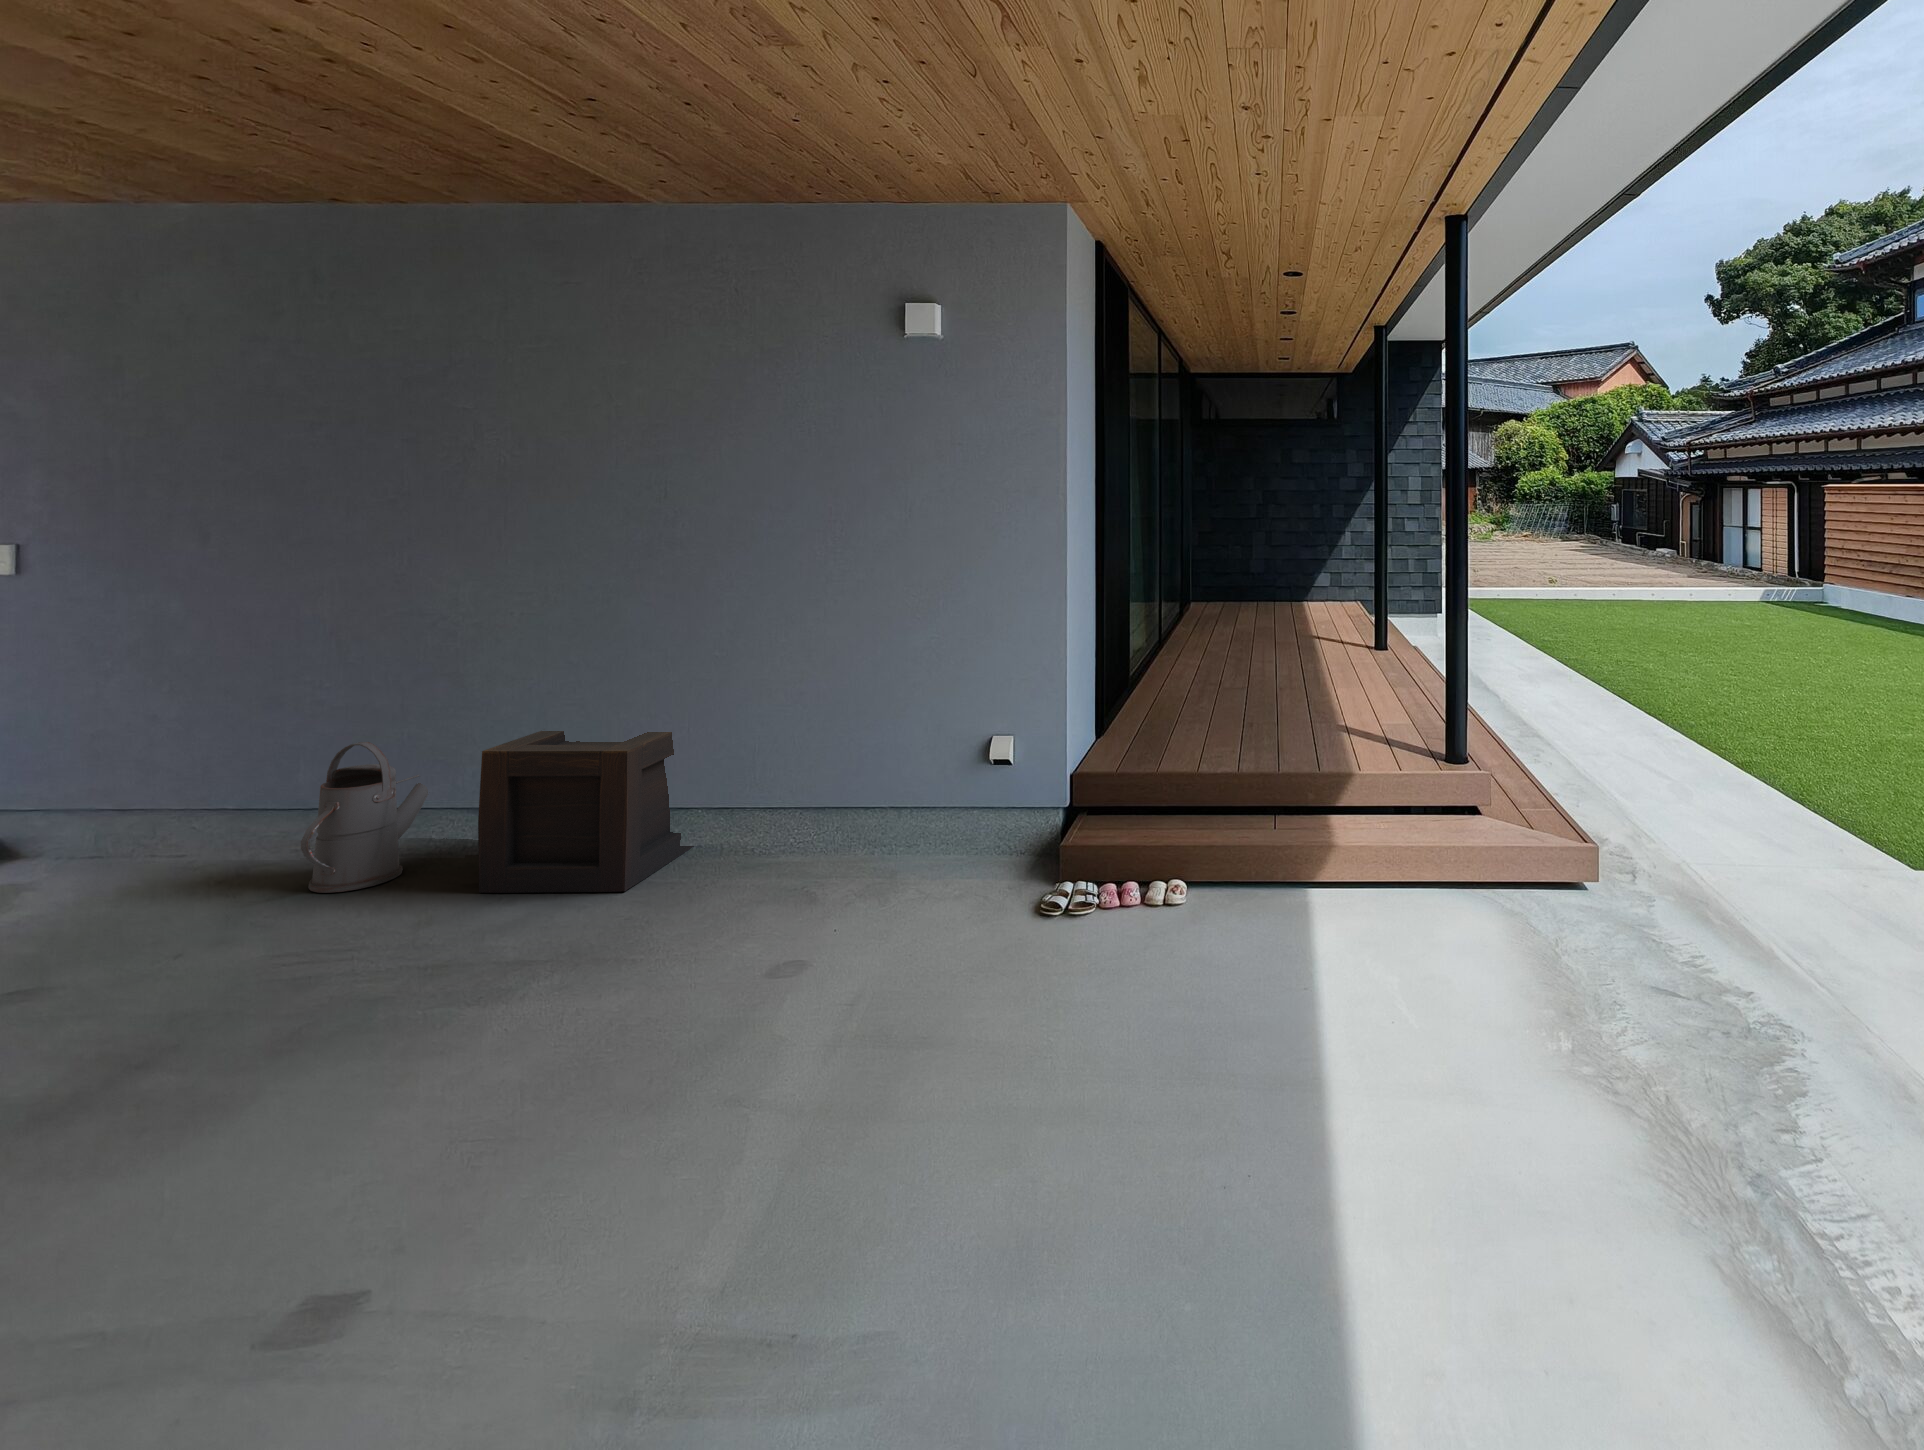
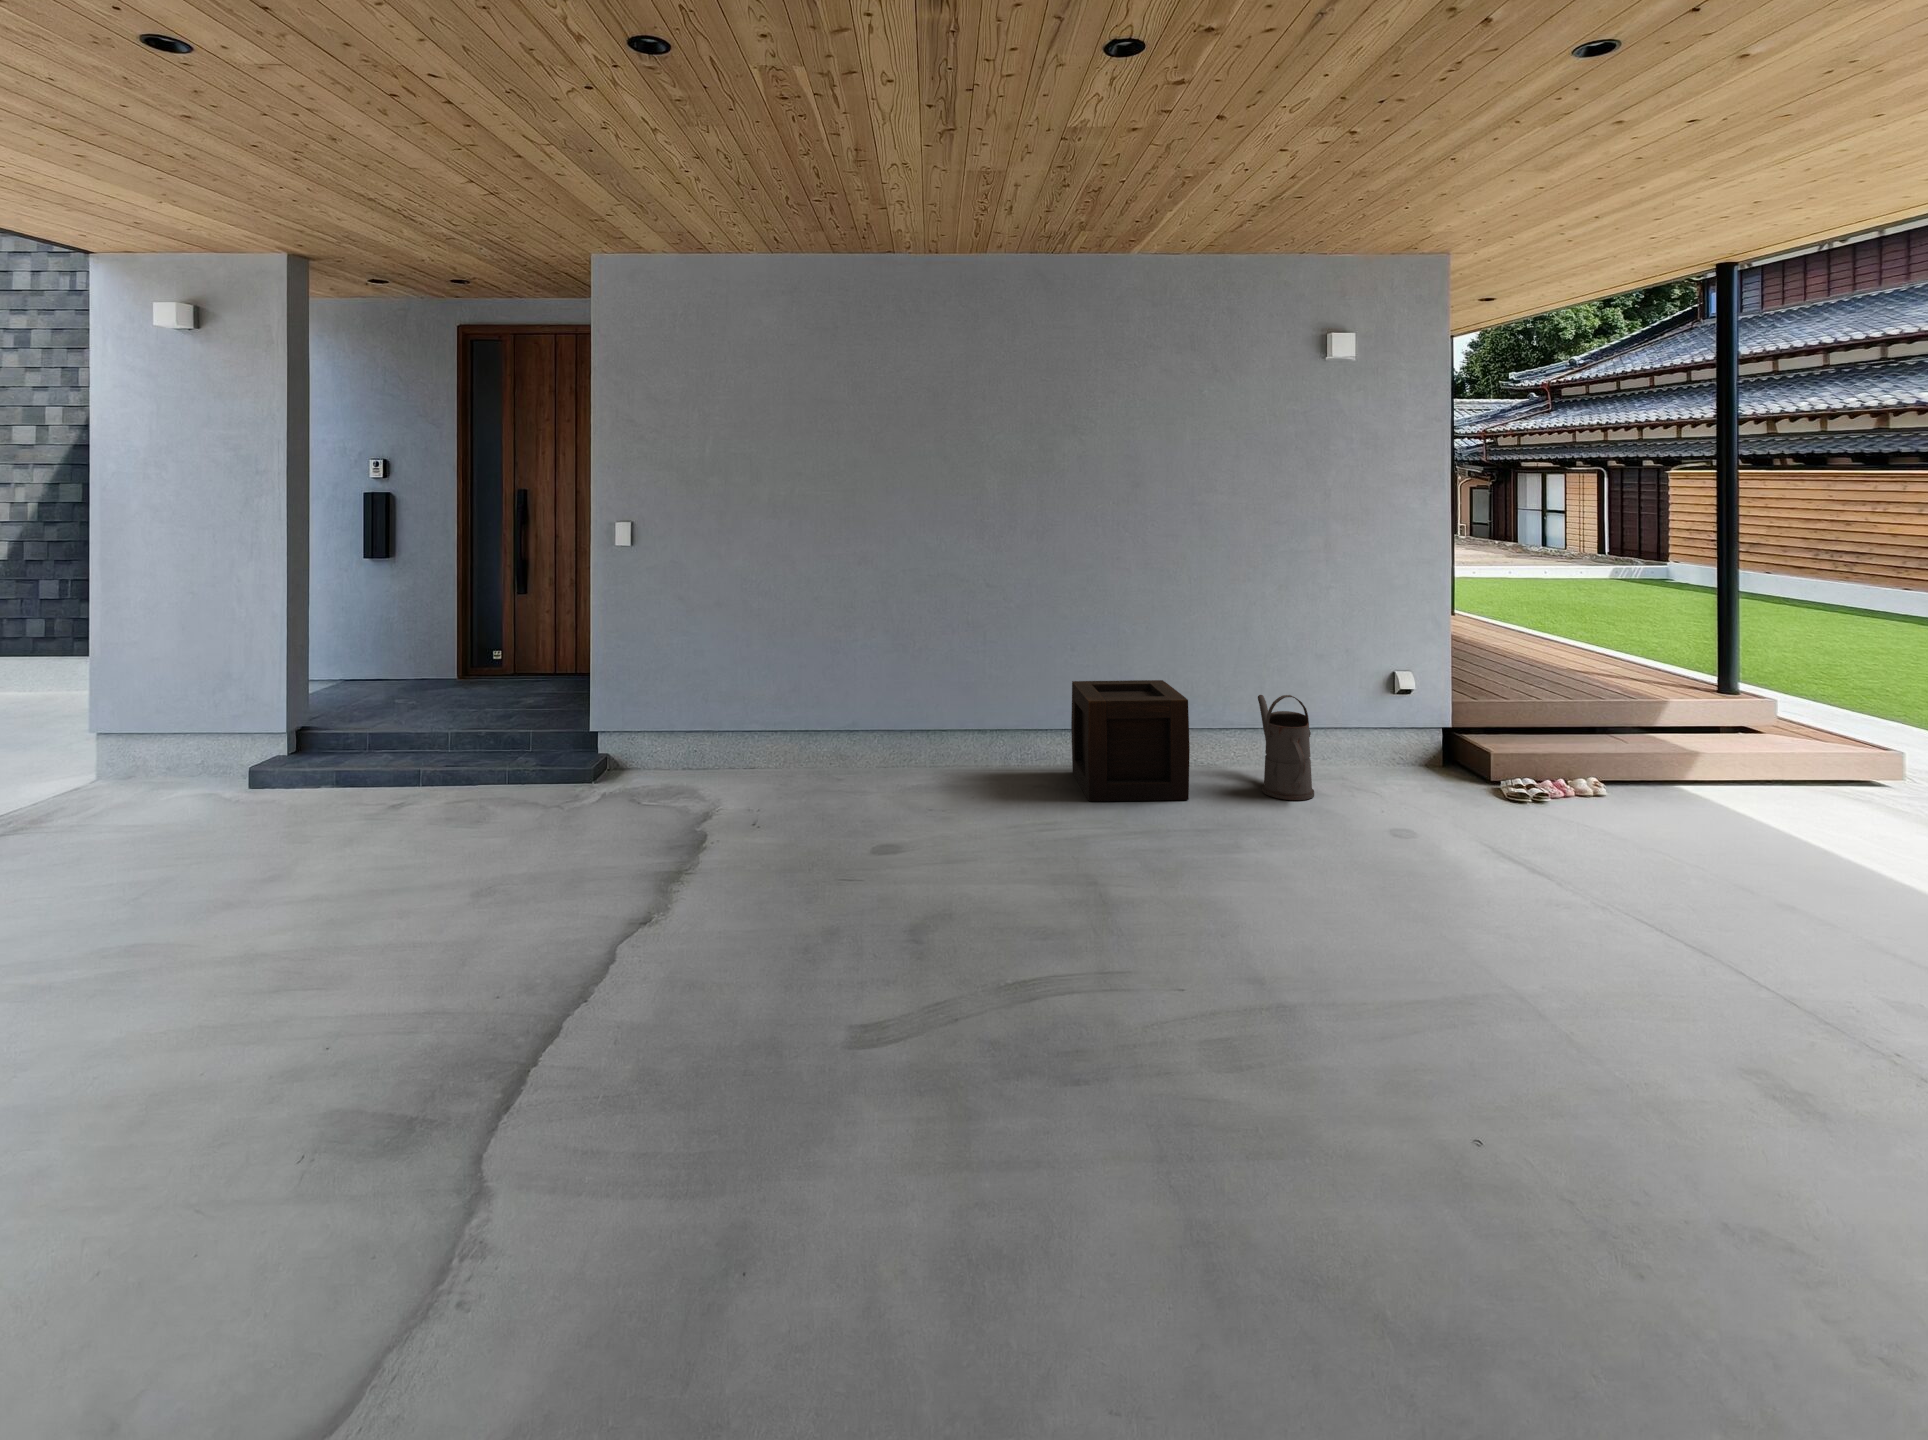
watering can: present [301,742,428,893] -> present [1258,695,1314,800]

